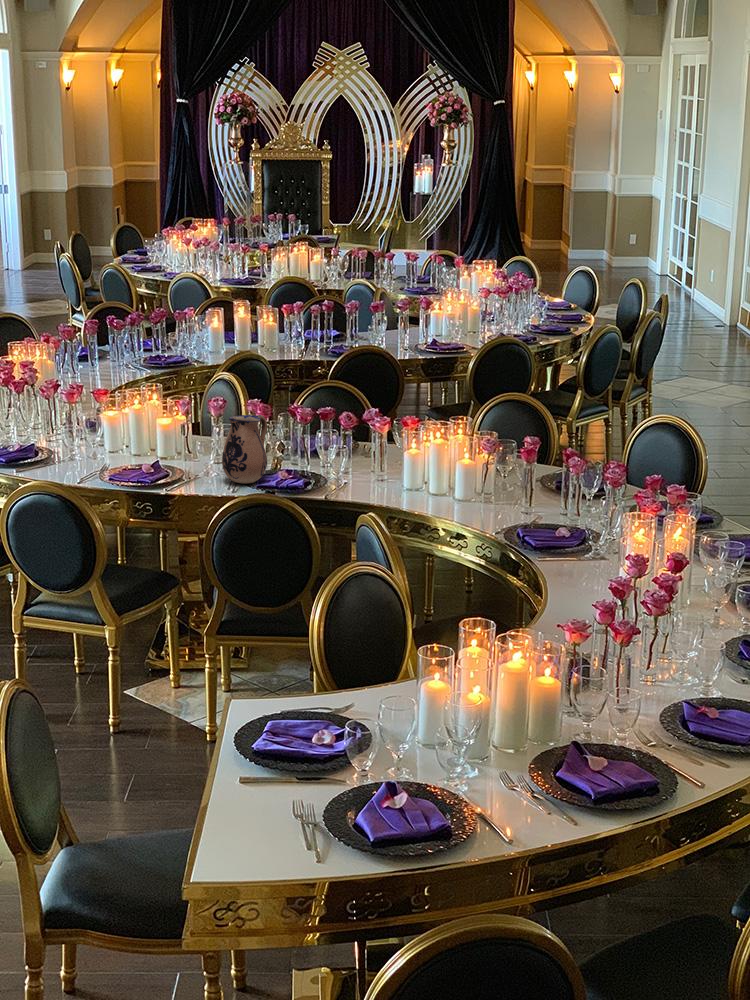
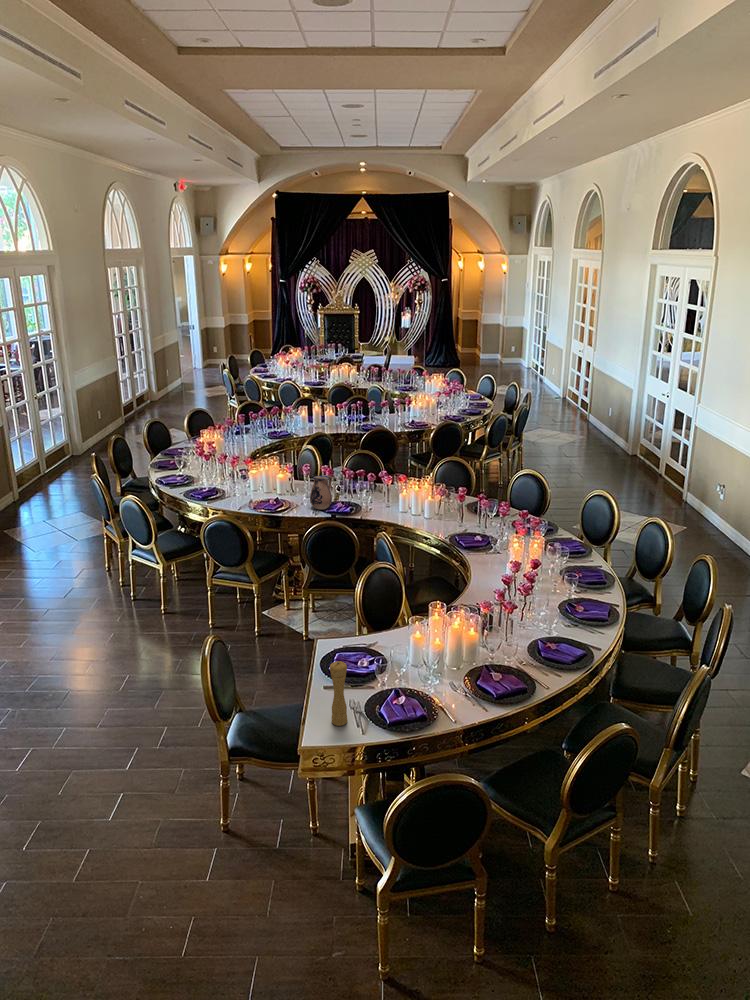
pepper mill: none [251,710,287,846] -> present [330,661,347,726]

